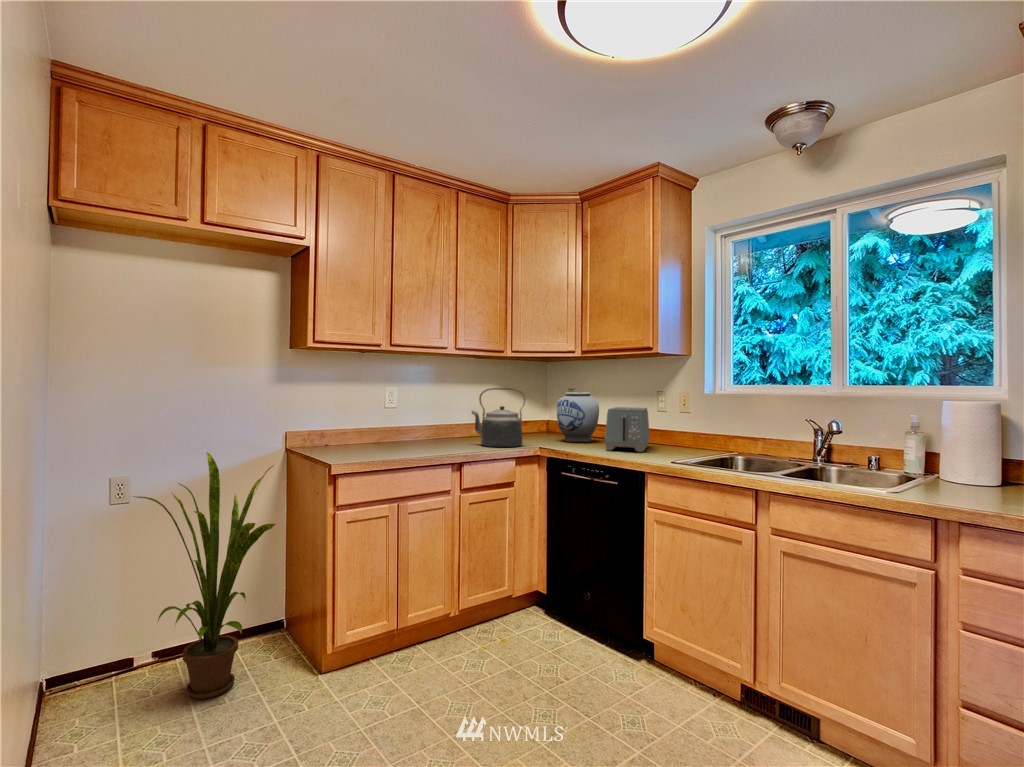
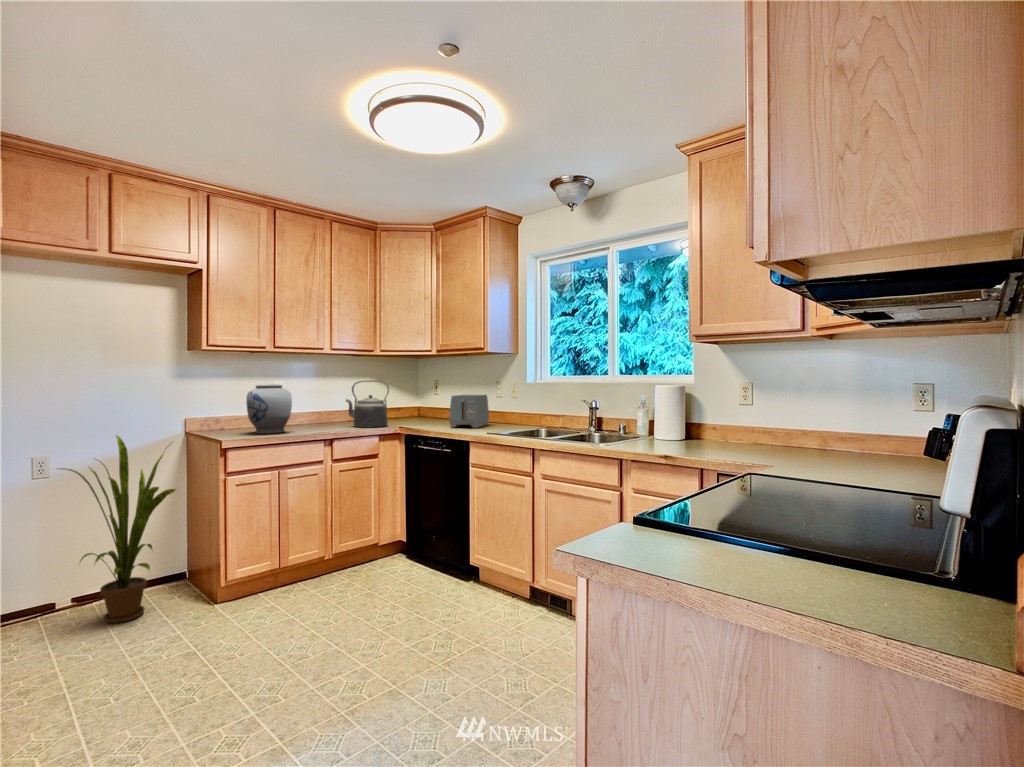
vase: present [557,392,599,442] -> present [246,384,292,434]

